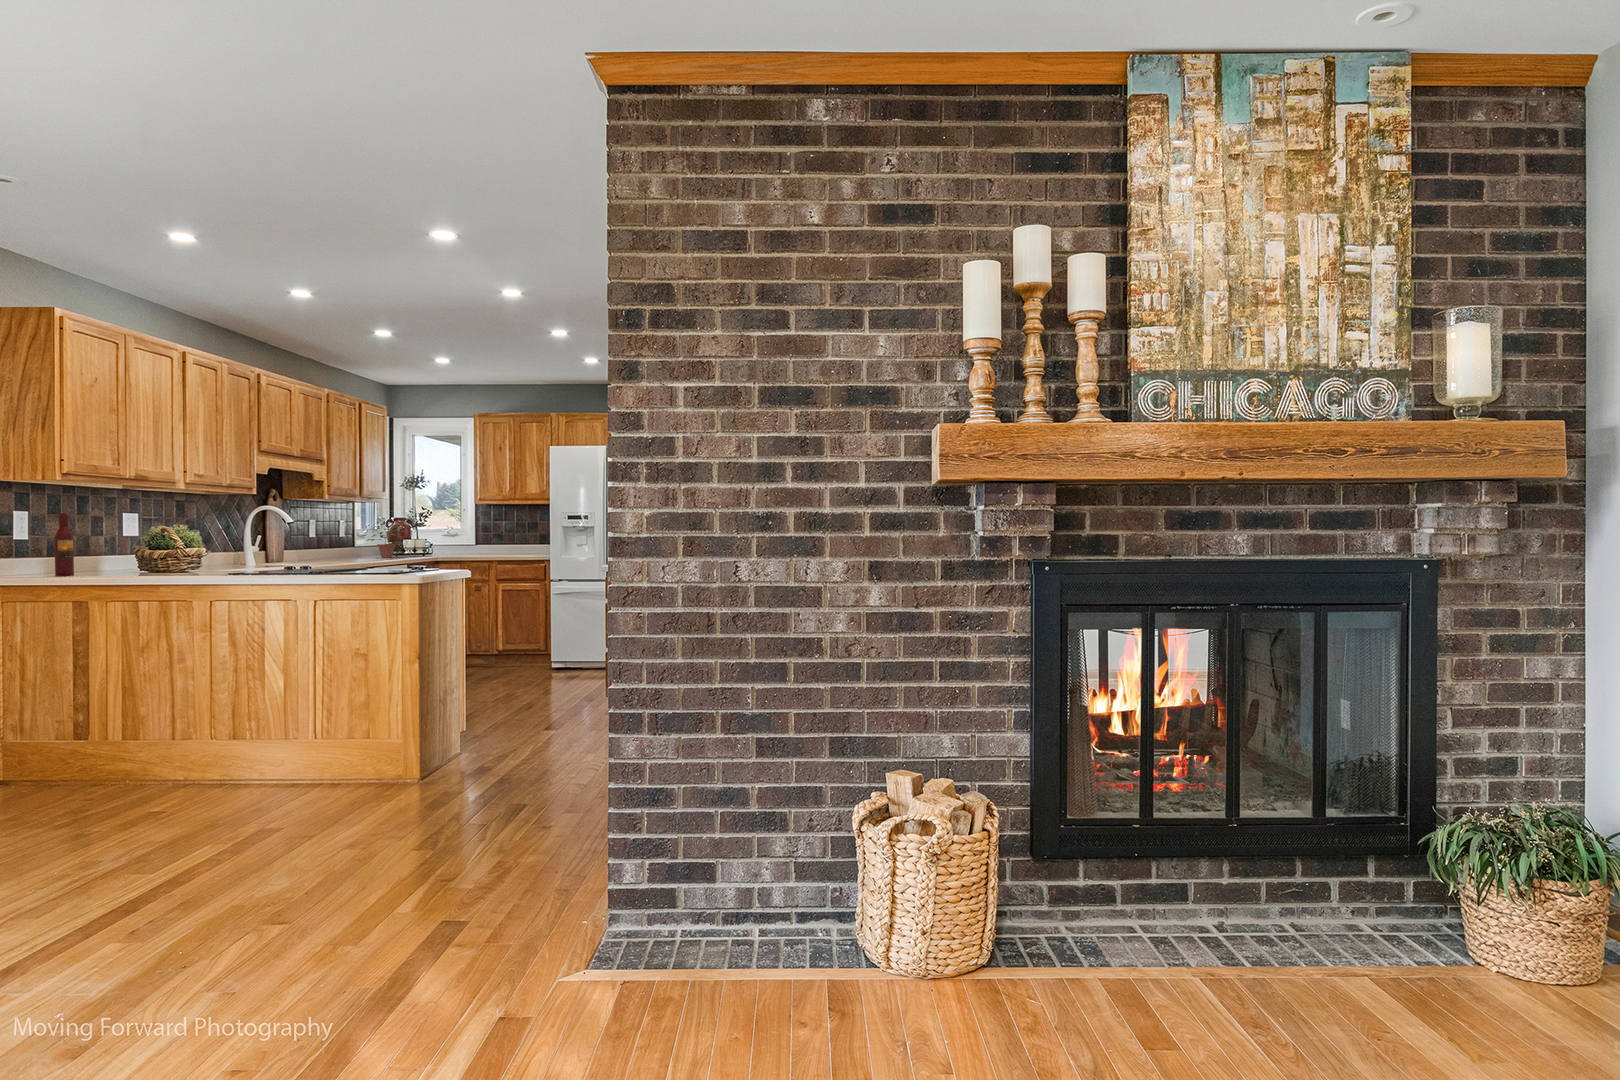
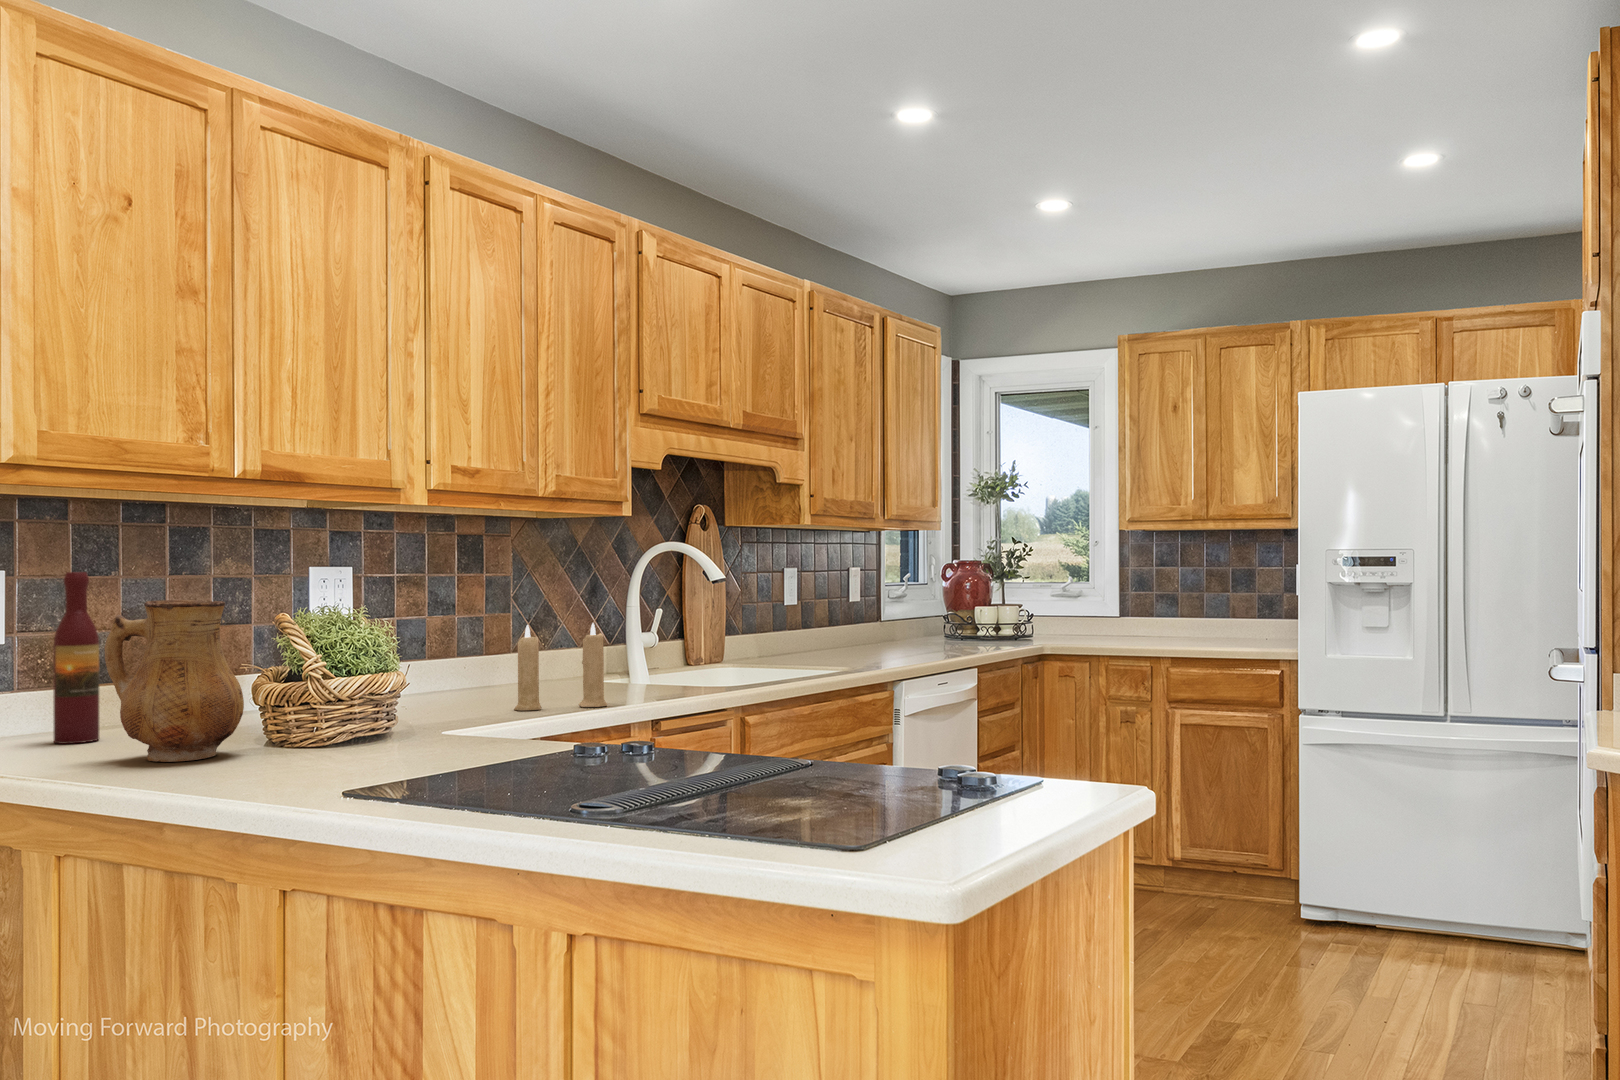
potted plant: present [367,518,406,558] -> none [897,563,979,648]
ceramic pitcher: none [108,522,161,575] -> present [105,600,244,762]
candle: none [227,535,267,569] -> present [514,623,607,711]

